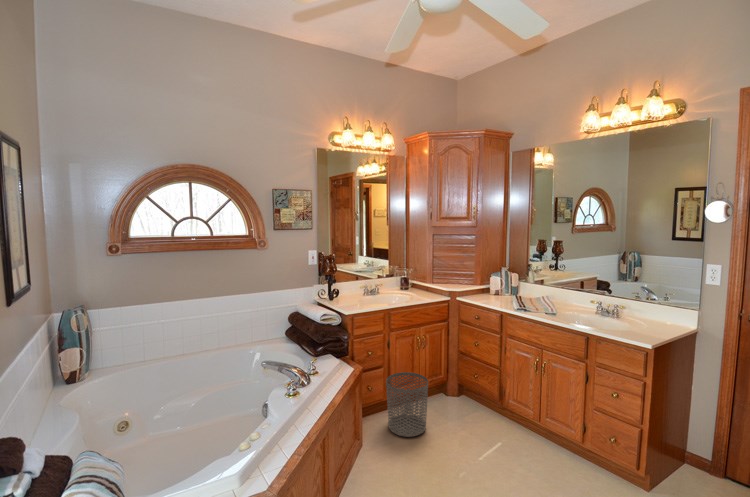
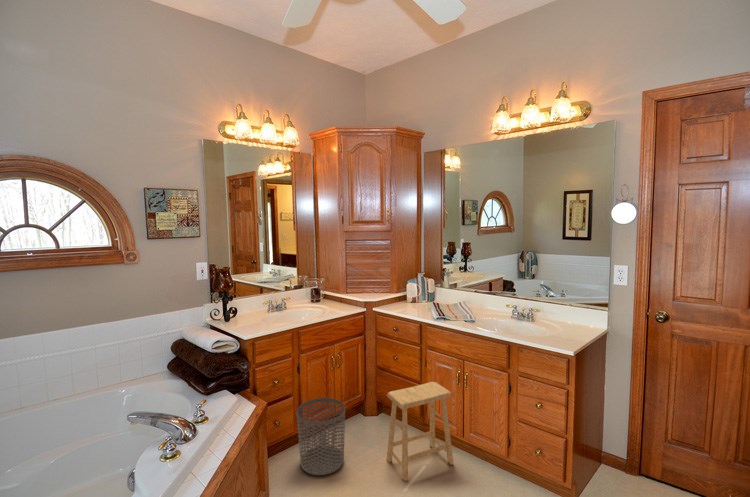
footstool: none [465,368,528,452] -> present [387,382,453,481]

